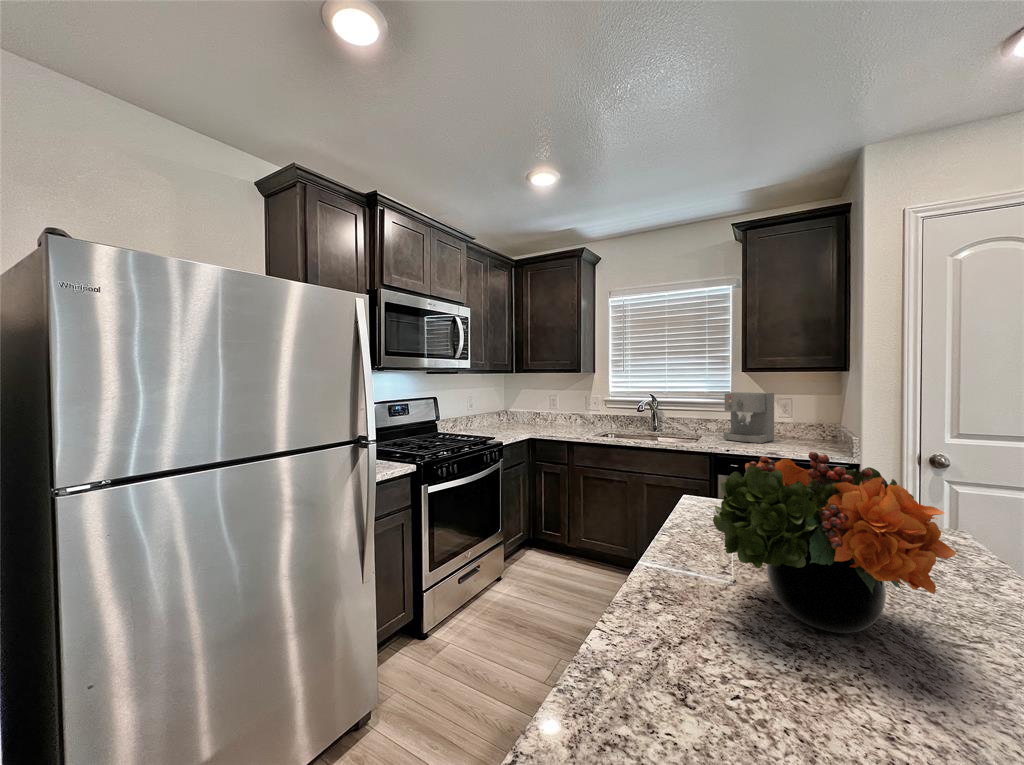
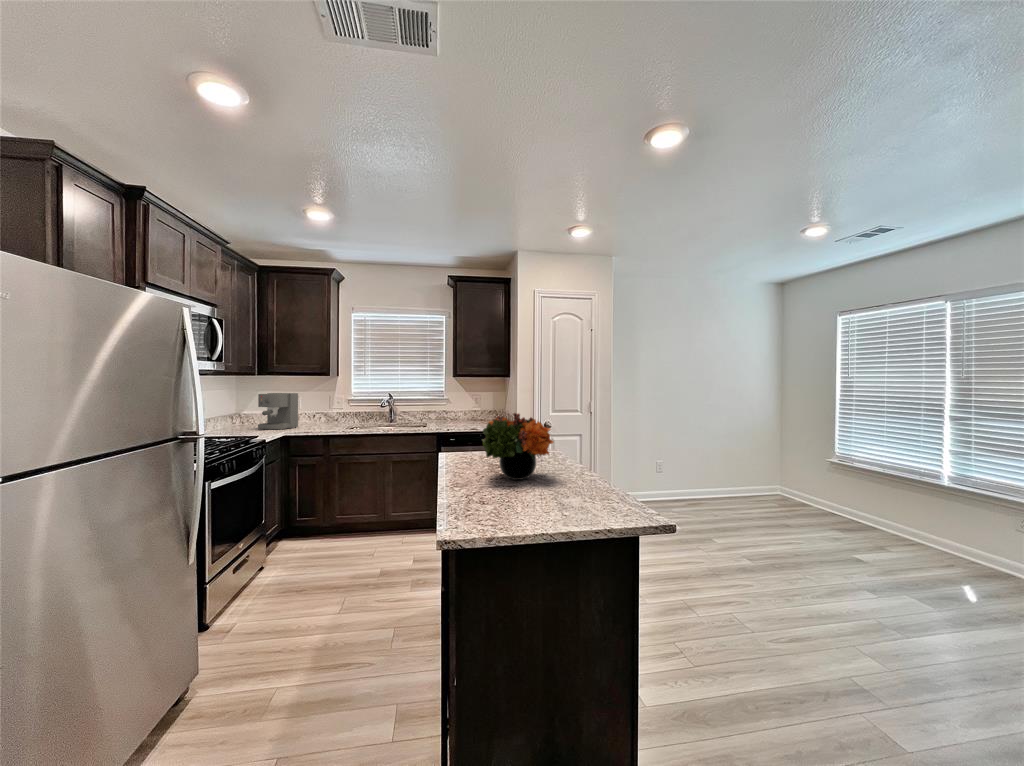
coffee maker: present [724,392,774,444] -> present [258,393,298,430]

